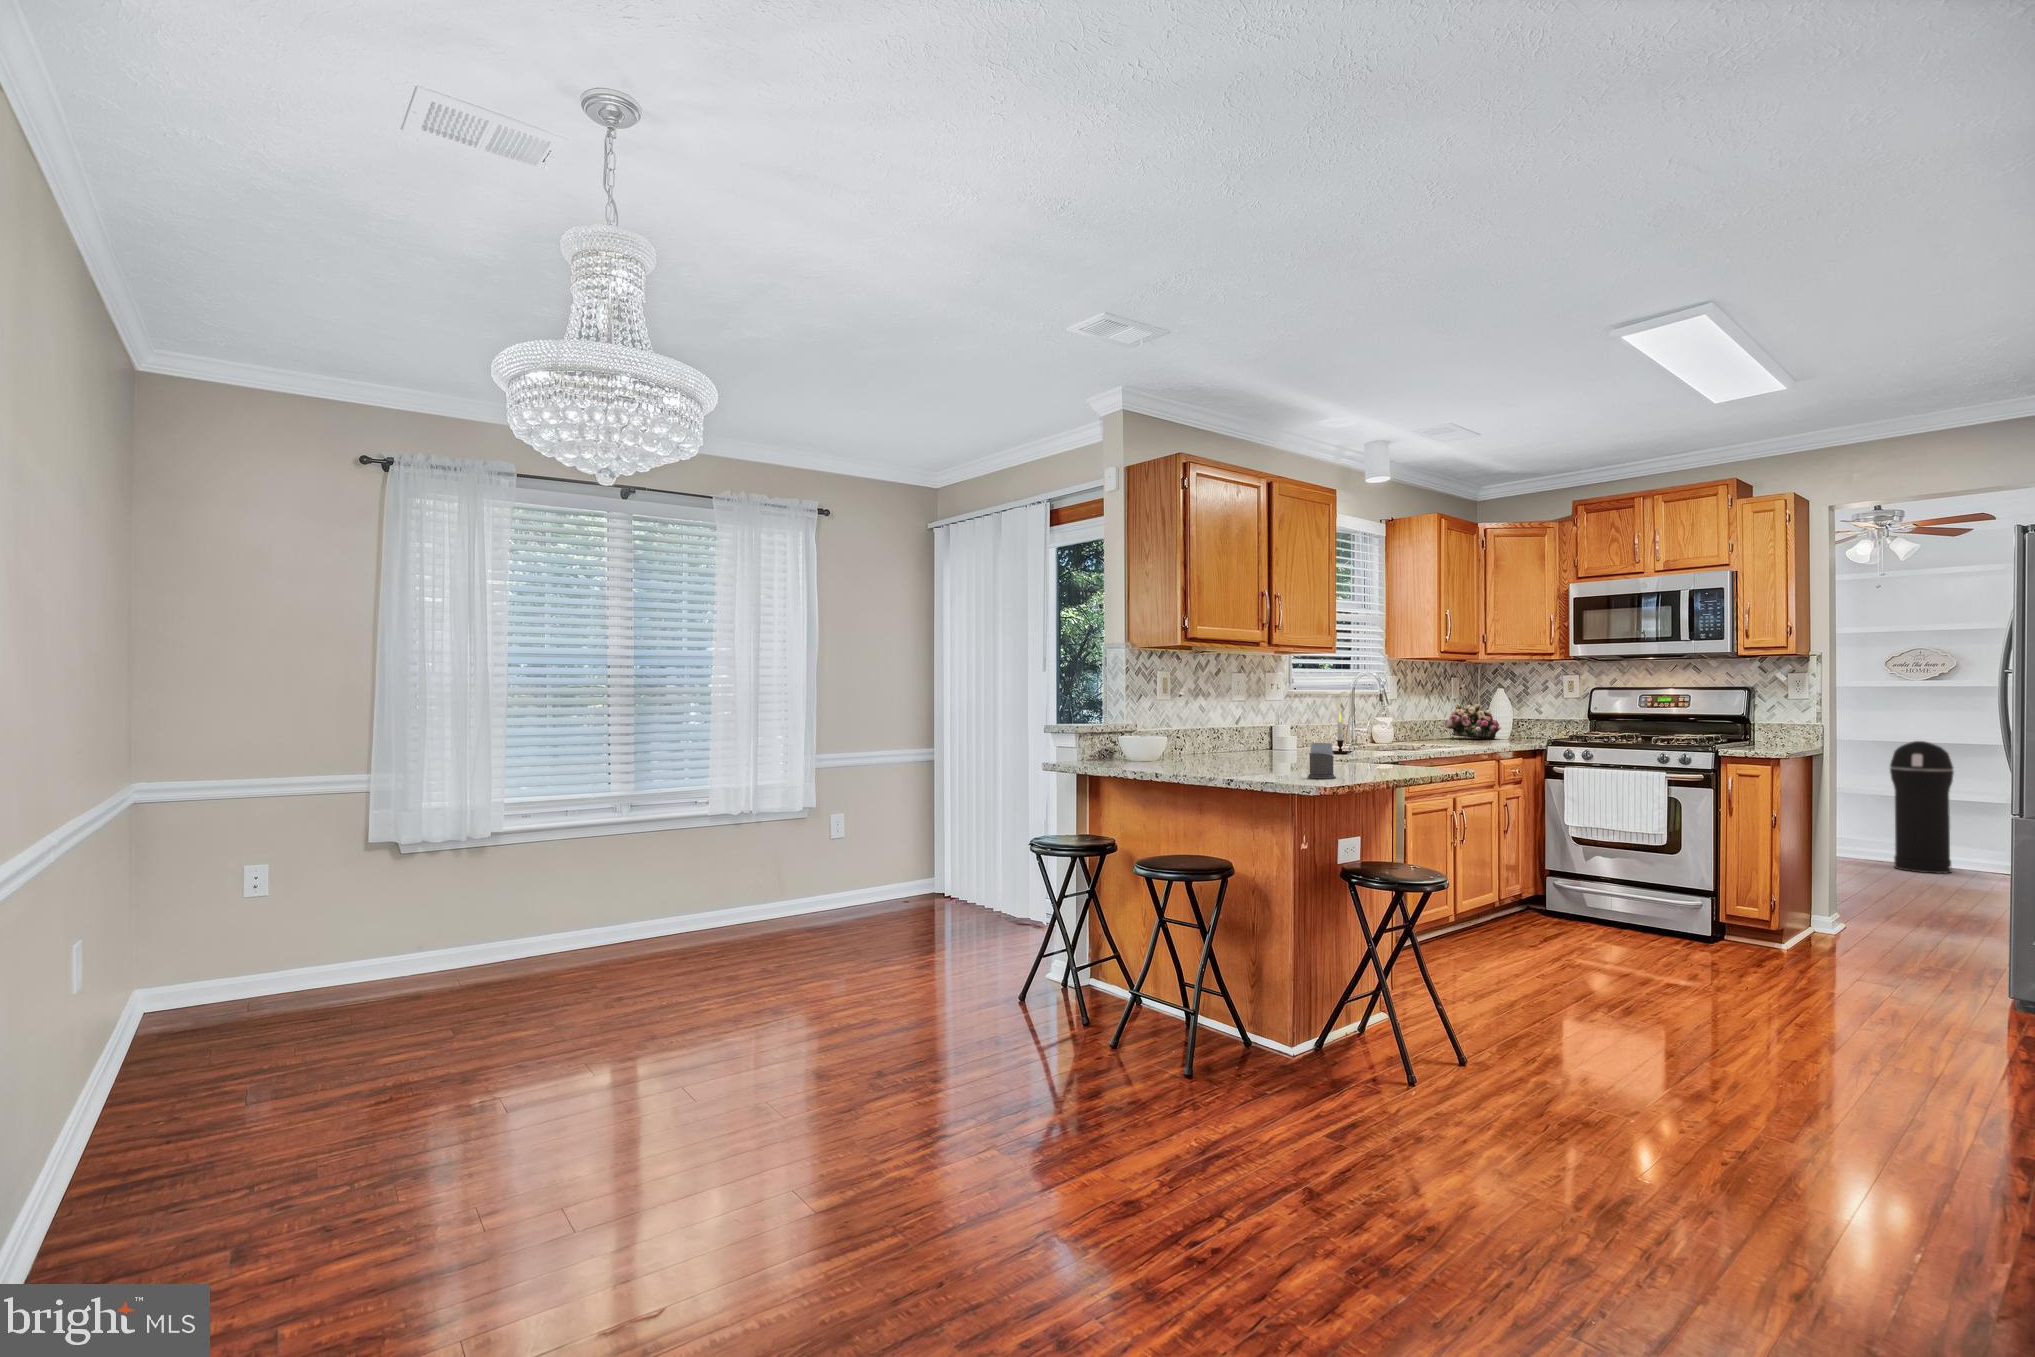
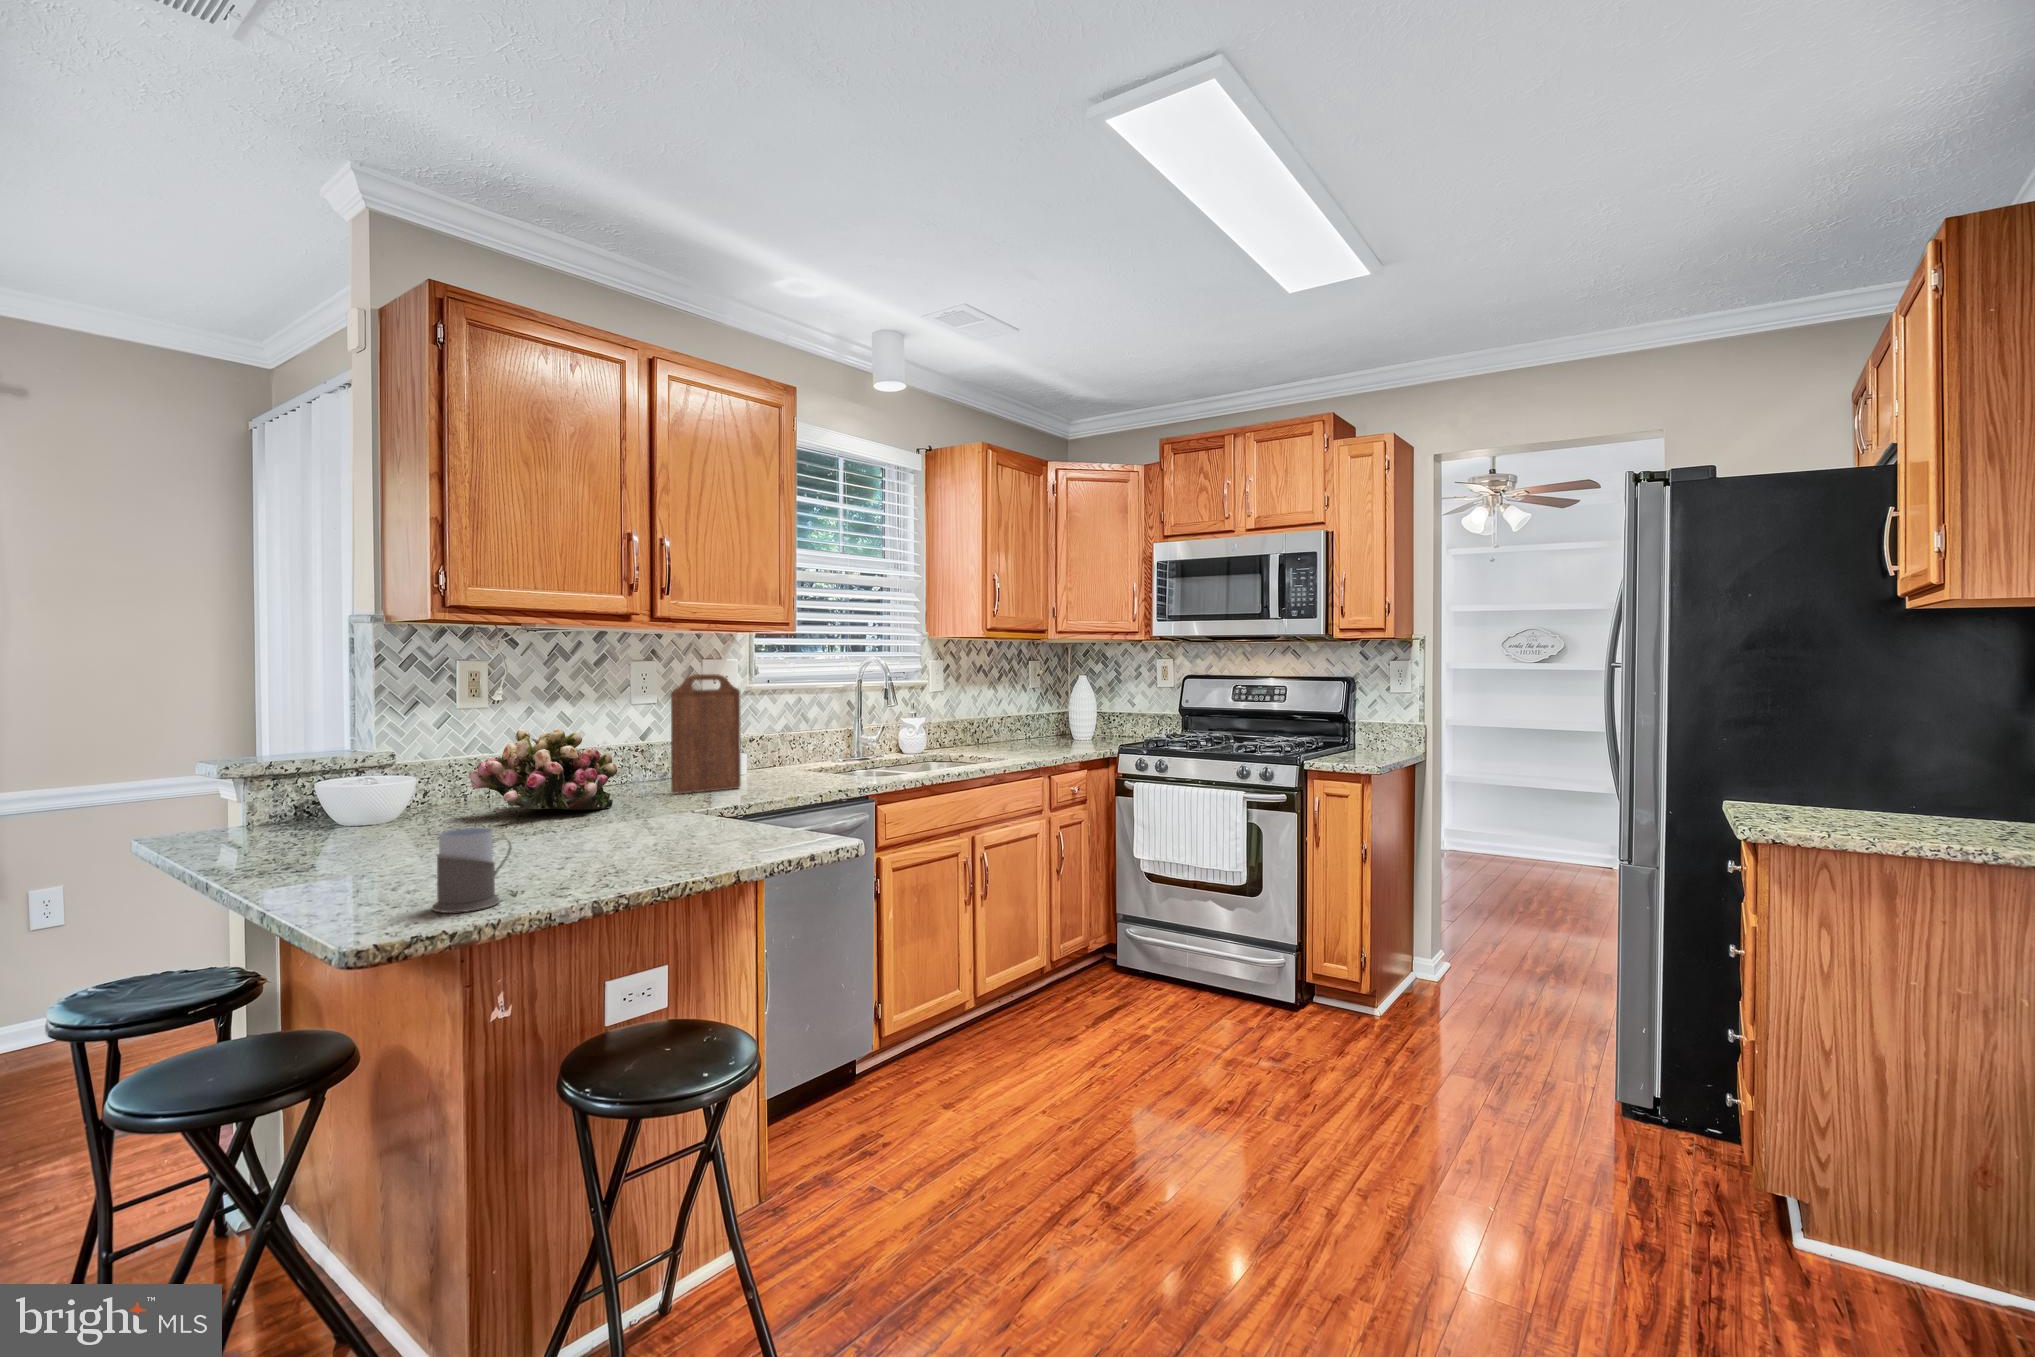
cutting board: none [1276,680,1314,755] -> present [671,674,741,793]
flower arrangement: present [1445,703,1501,739] -> present [469,729,617,810]
candle: present [1332,713,1355,754] -> none [770,721,804,786]
trash can: present [1890,741,1954,874] -> none [1487,726,1544,863]

